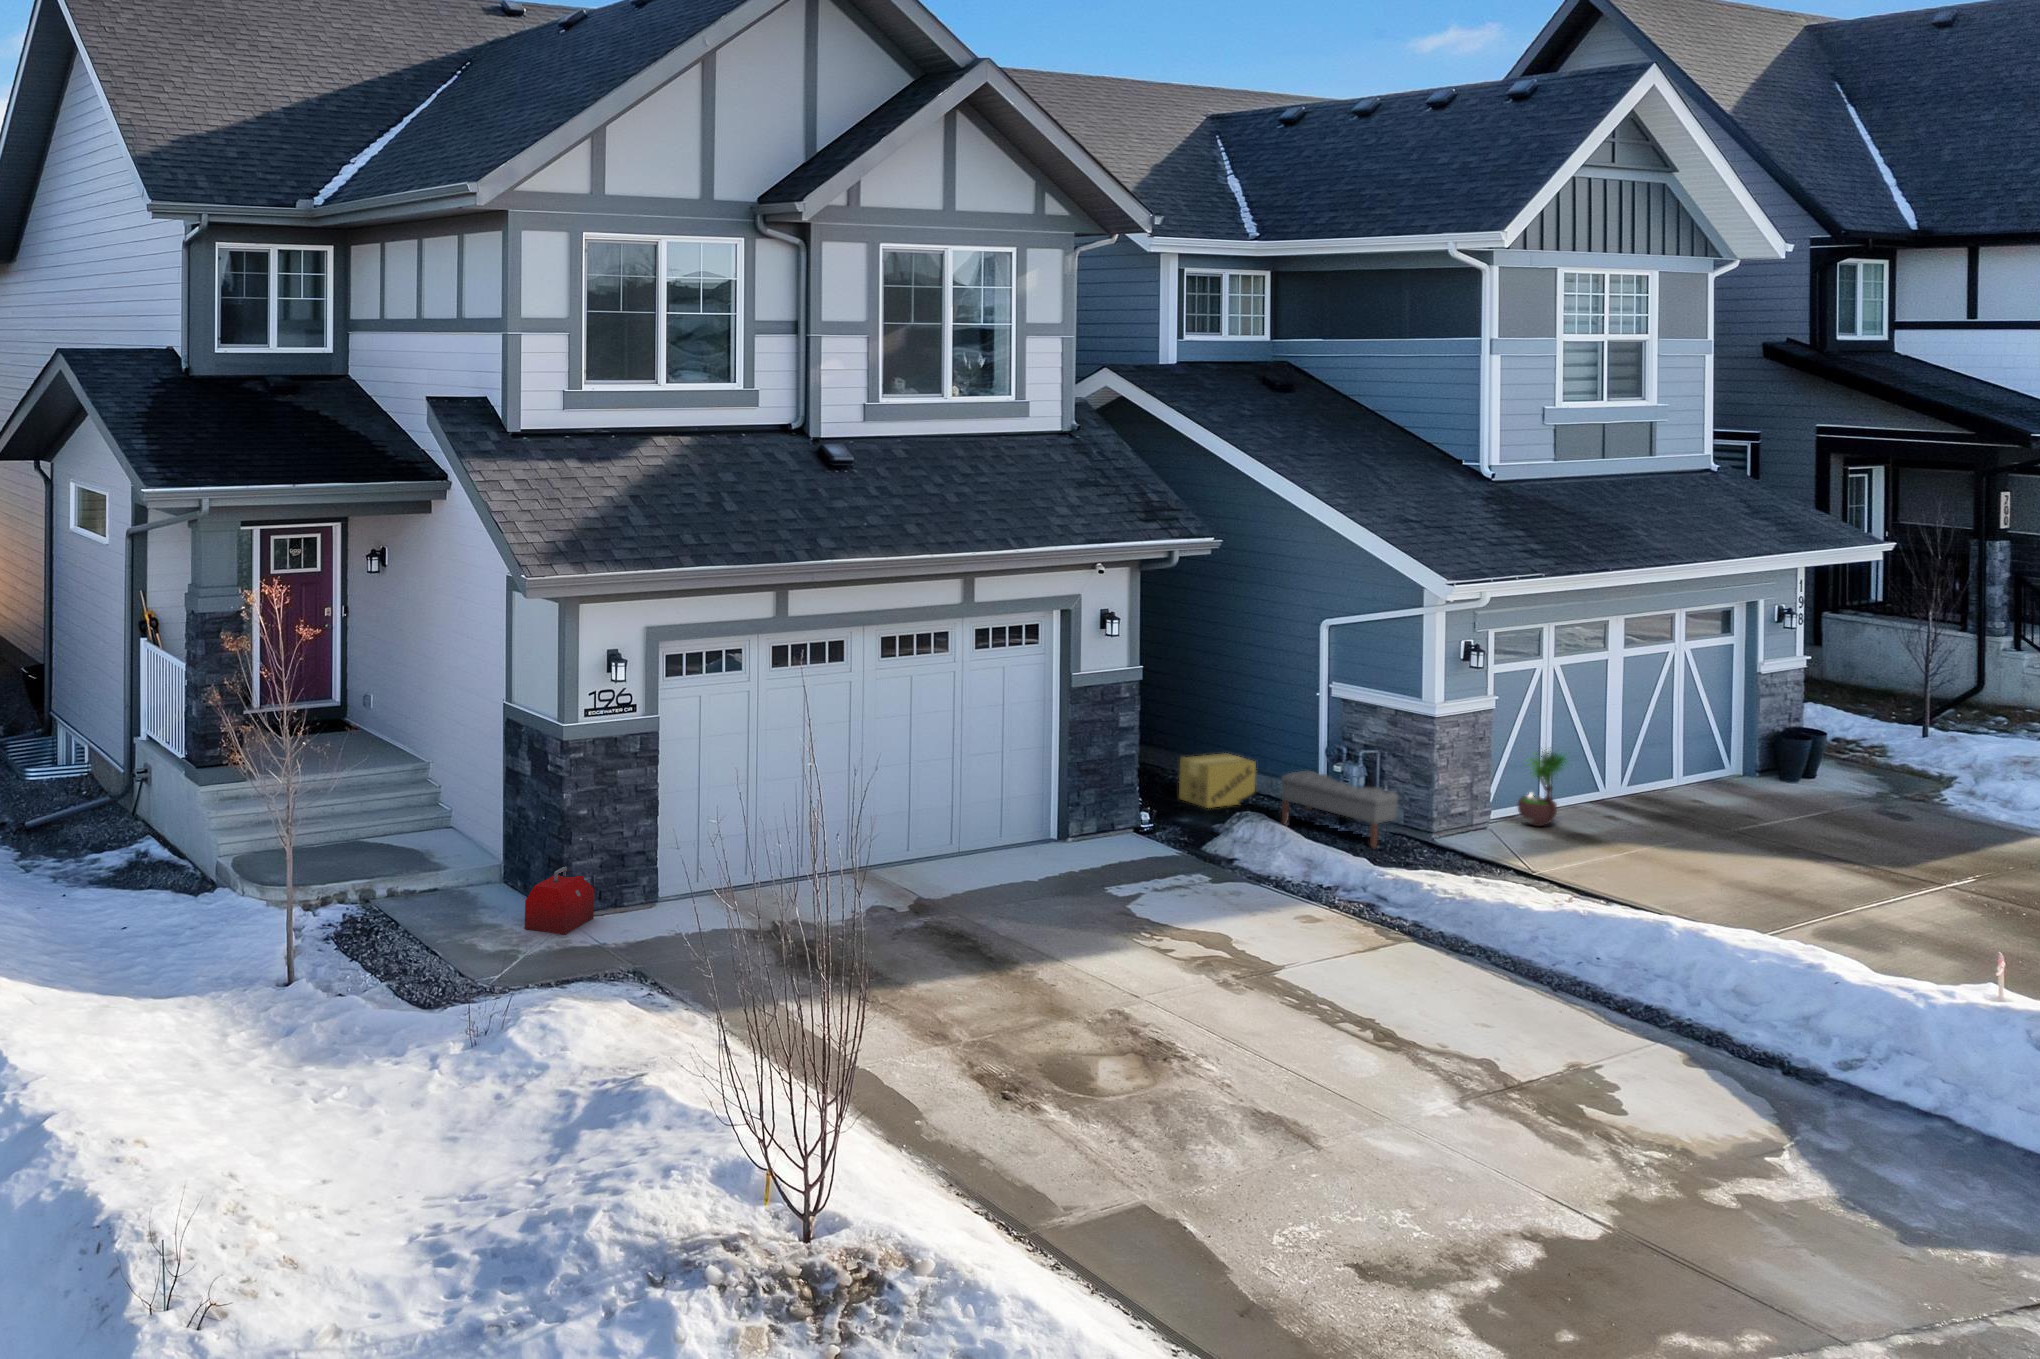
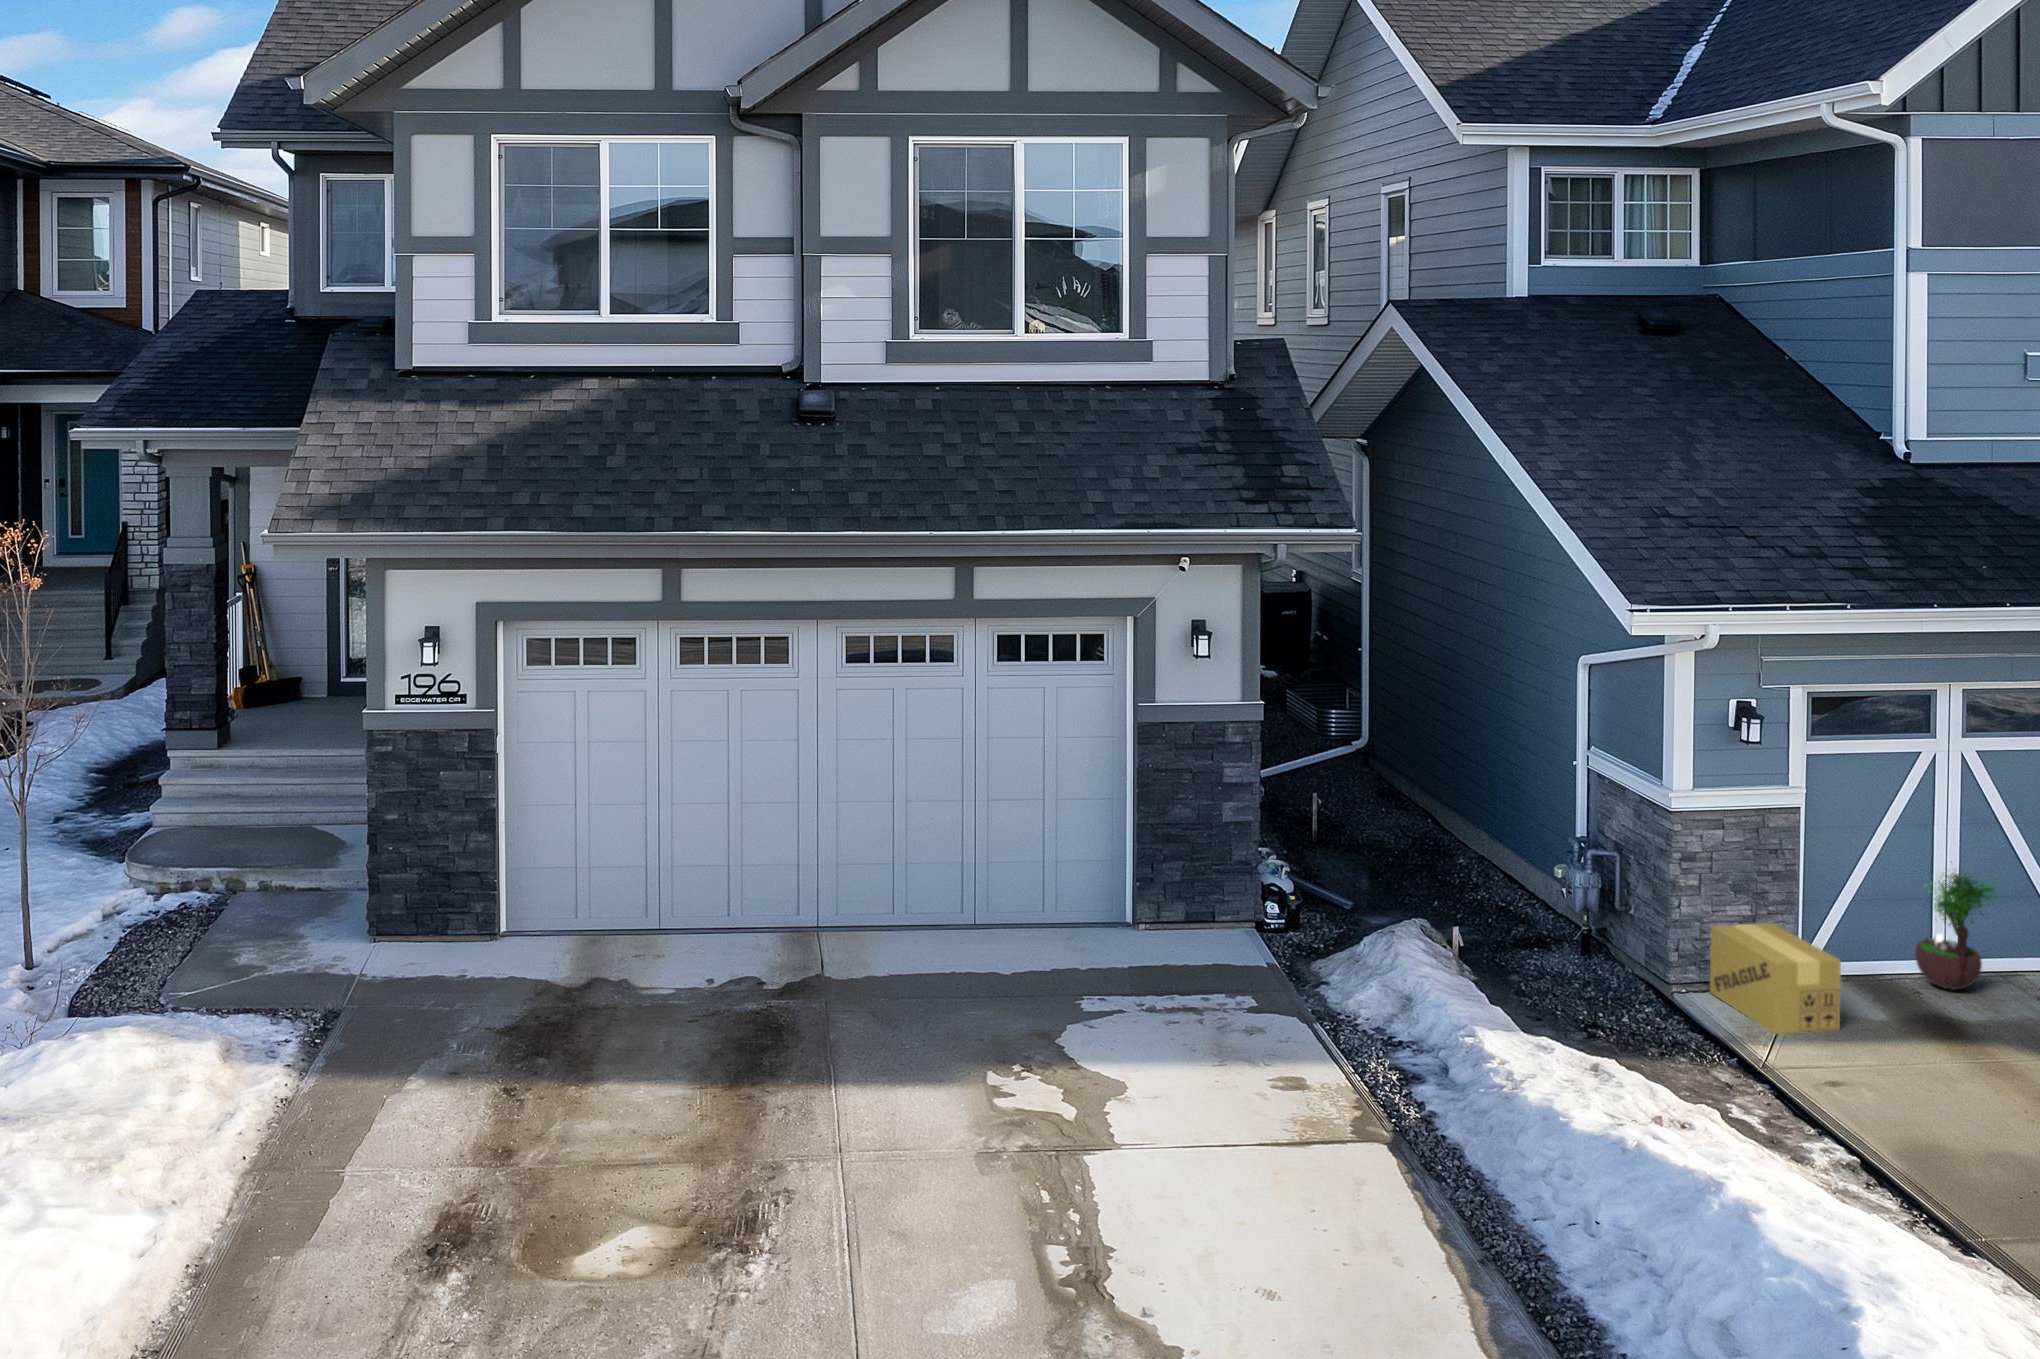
cardboard box: present [1179,753,1256,808] -> present [1710,923,1841,1034]
bench: present [1281,771,1398,848] -> none [1515,860,1666,994]
toolbox: present [525,867,594,935] -> none [293,887,393,974]

